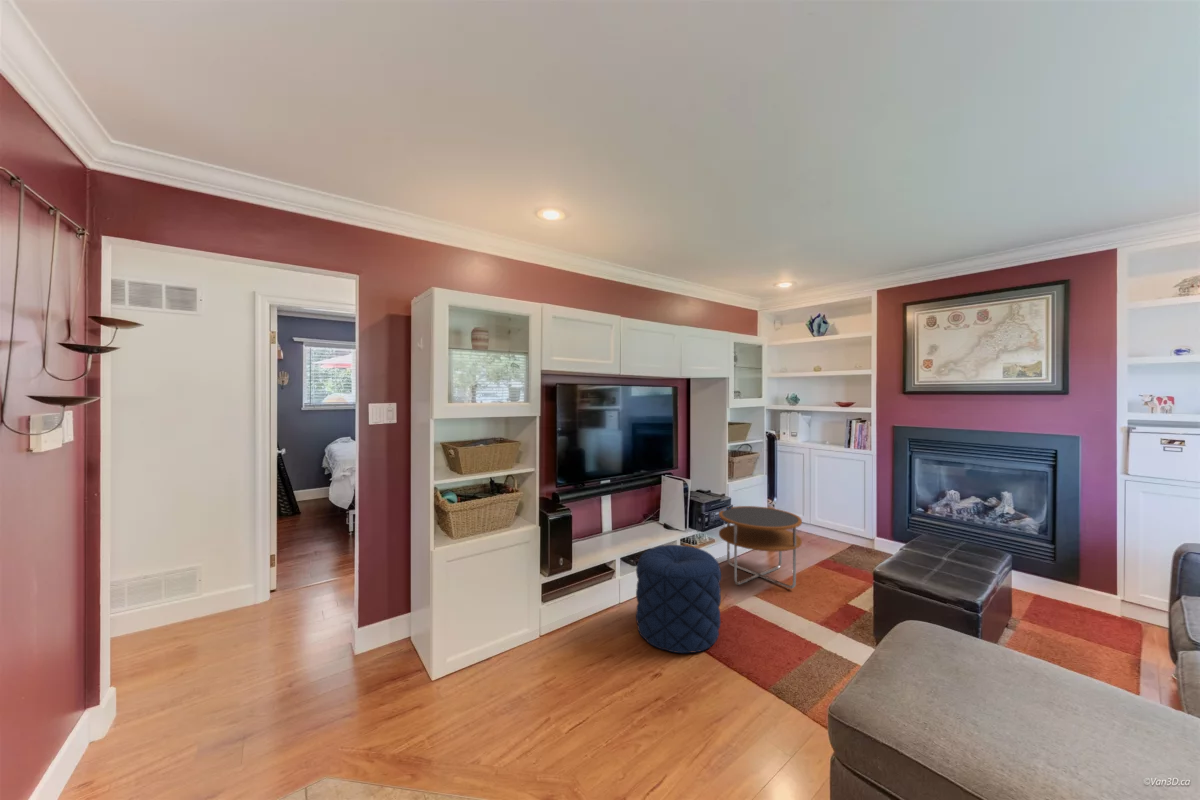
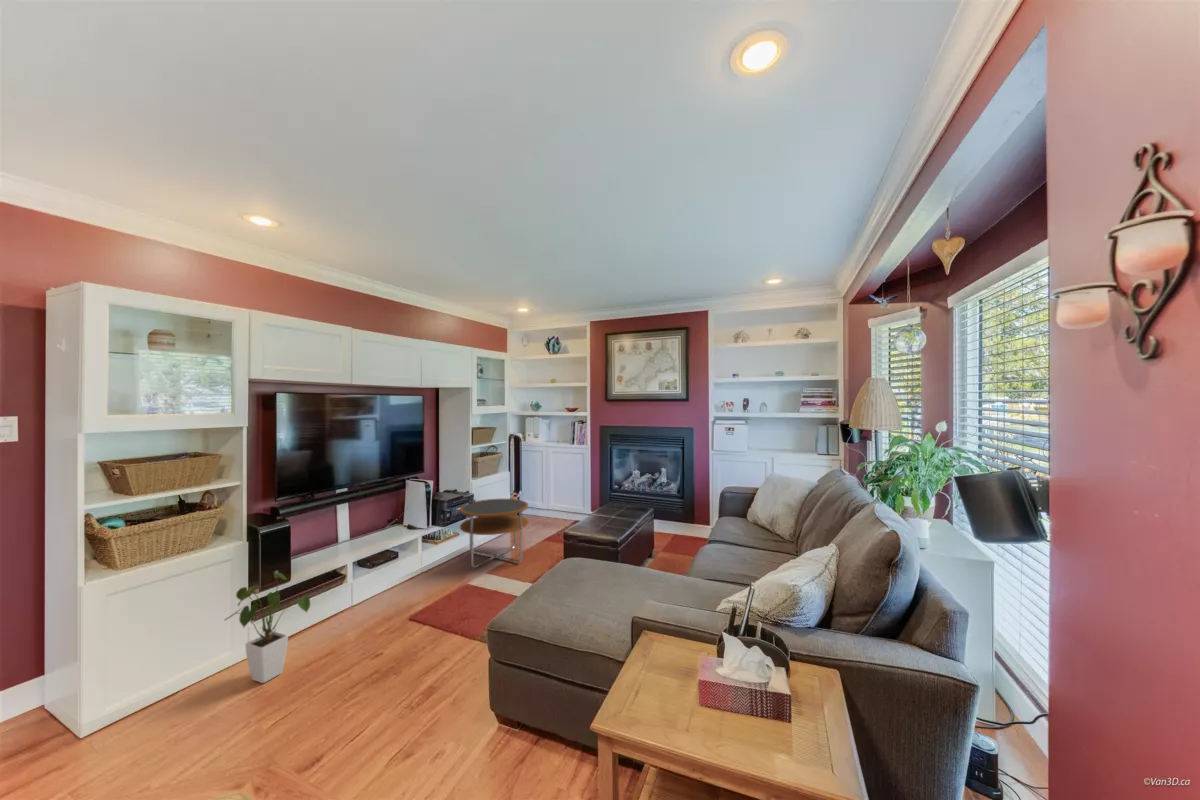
pouf: present [636,545,721,653] -> none [366,540,448,636]
house plant: none [523,558,593,670] -> present [226,572,310,683]

